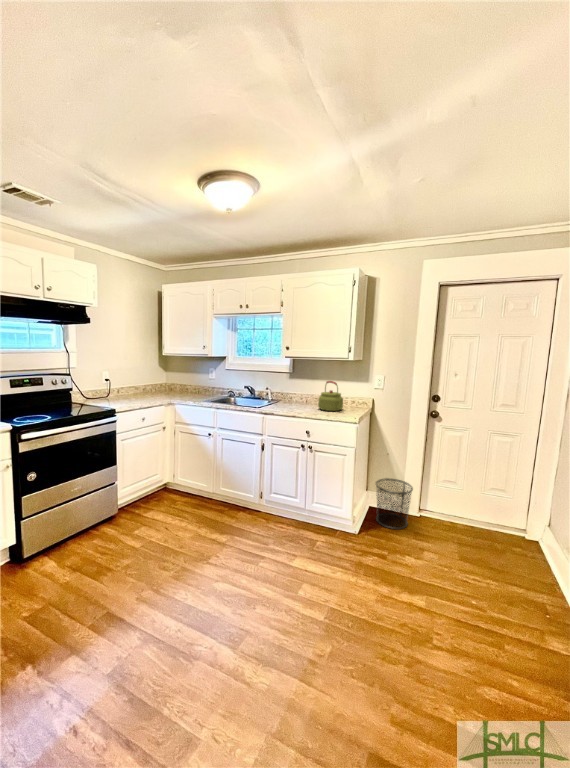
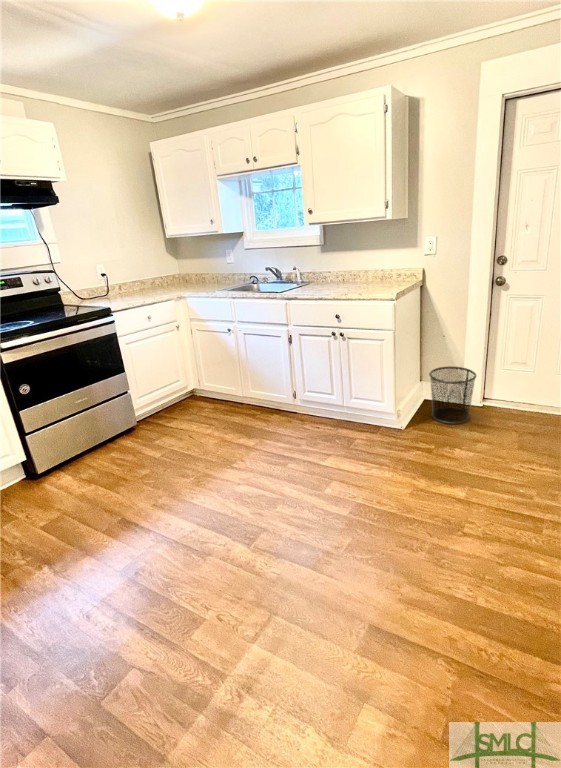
kettle: present [318,381,343,411] -> none [354,249,386,289]

